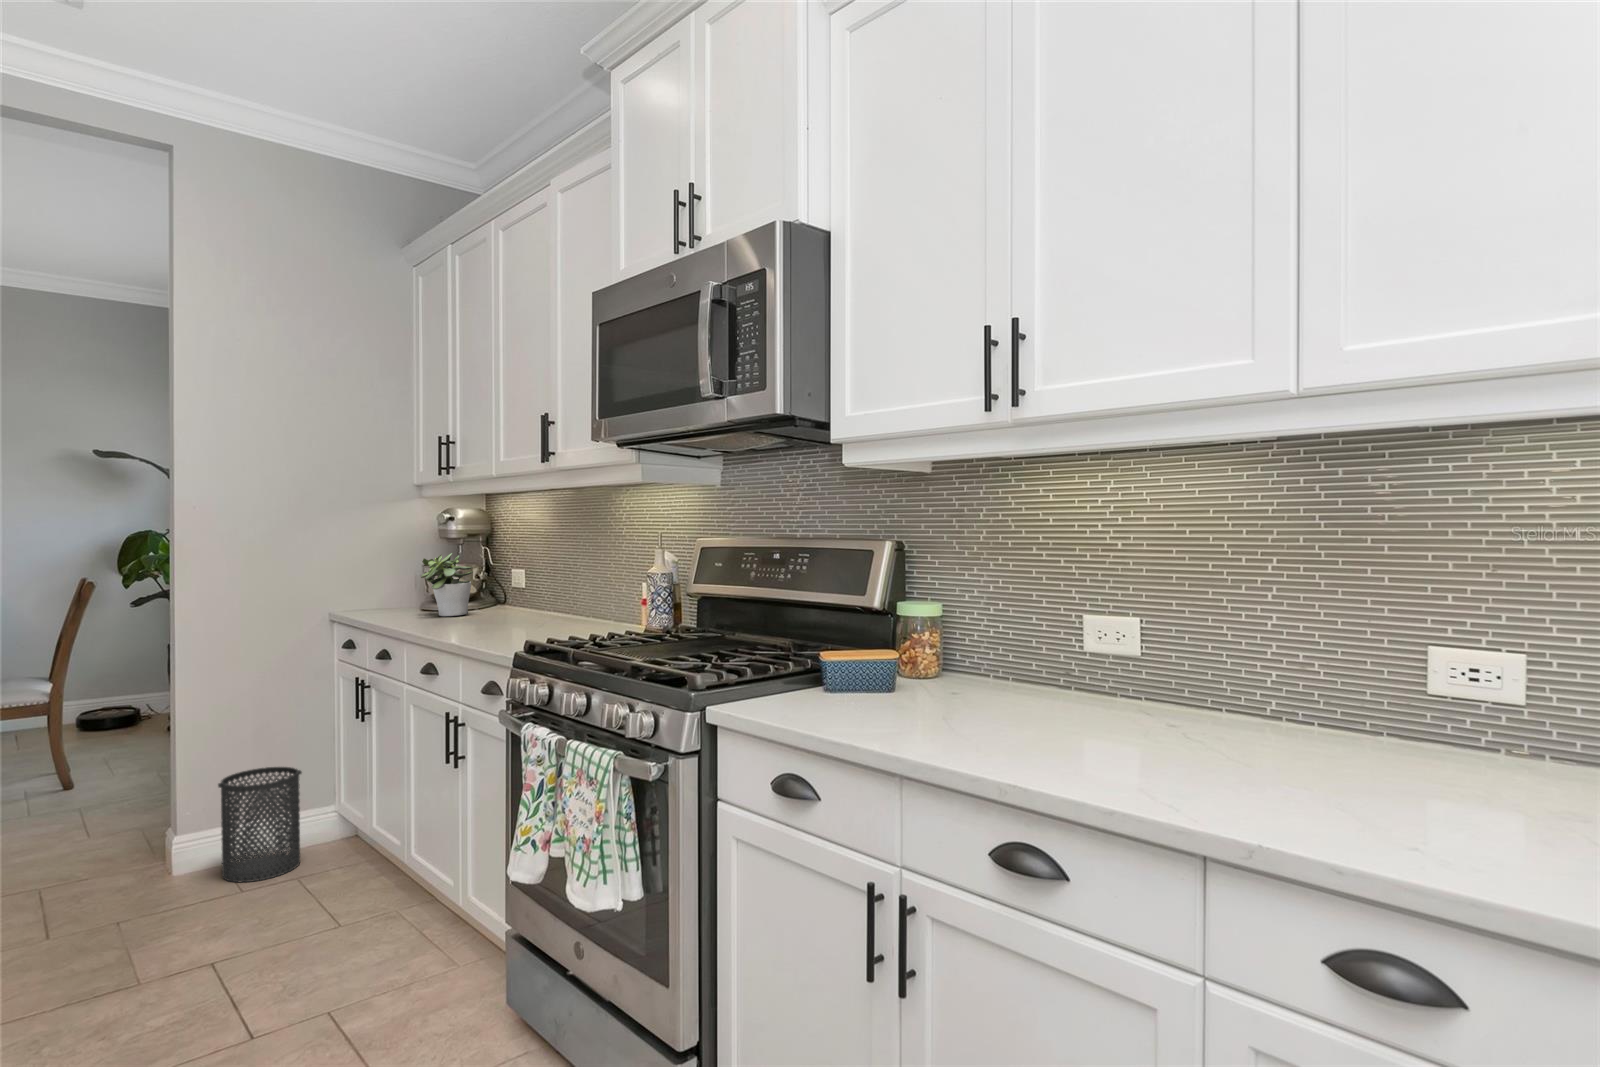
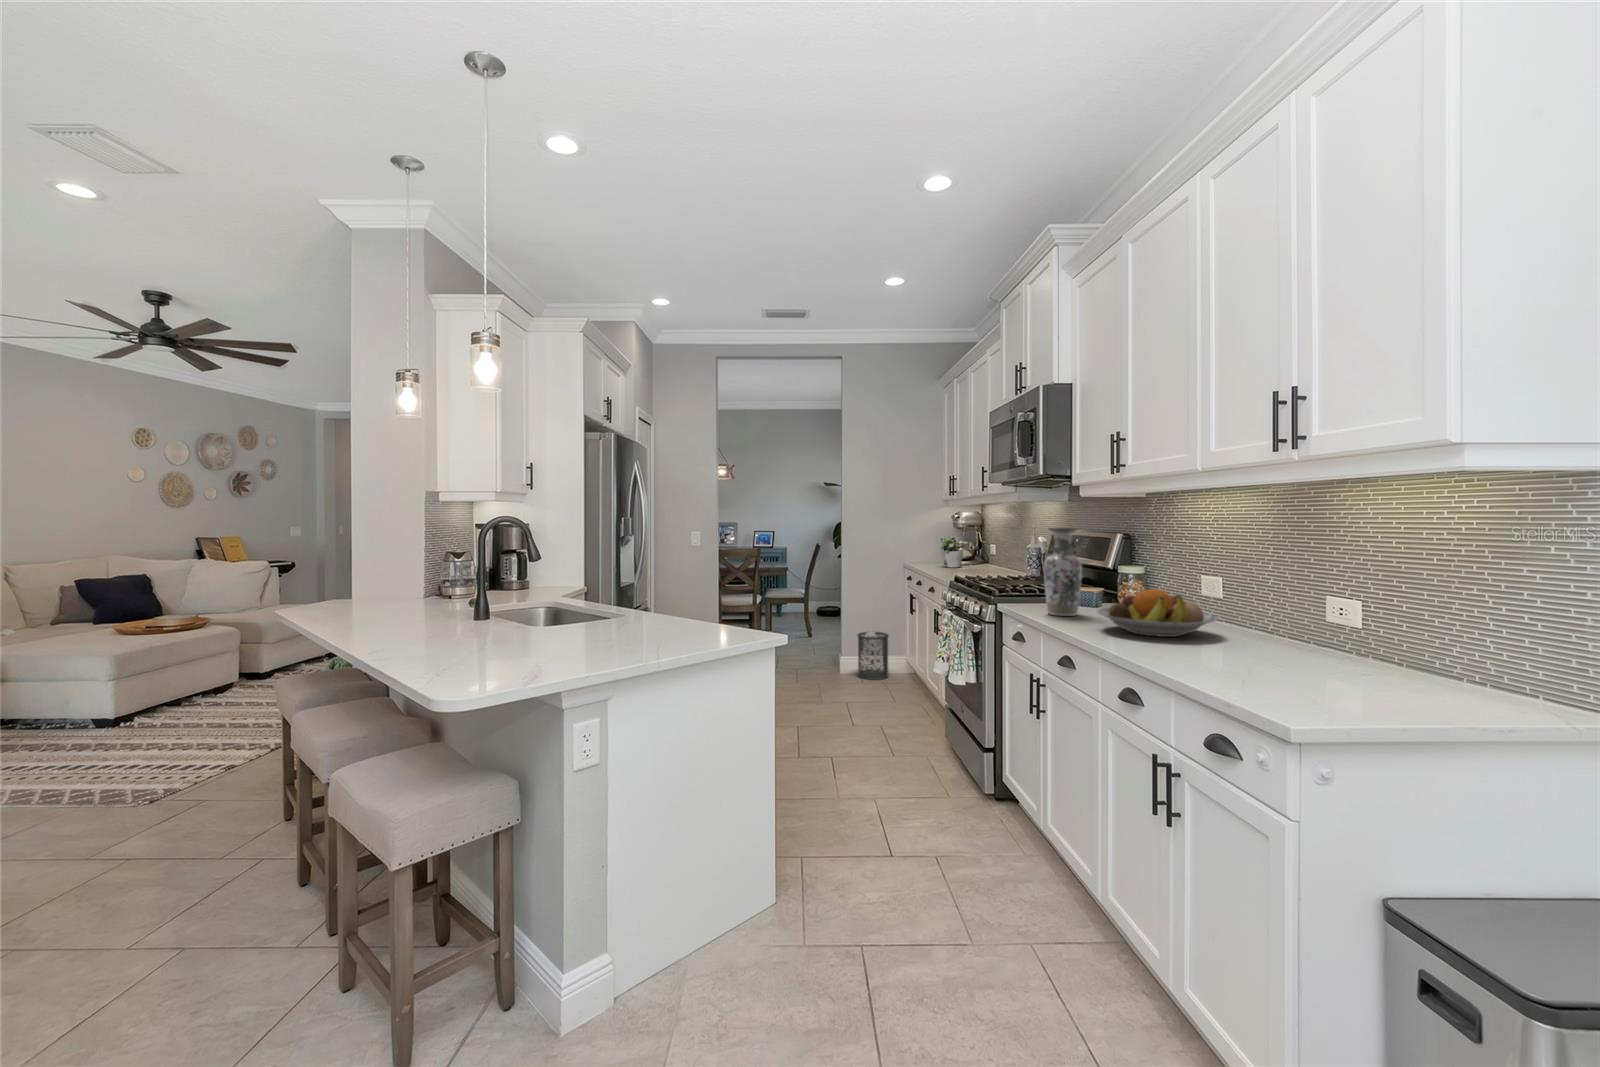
vase: none [848,526,928,727] -> present [1044,528,1082,616]
fruit bowl: none [1035,656,1282,764] -> present [1098,589,1217,637]

